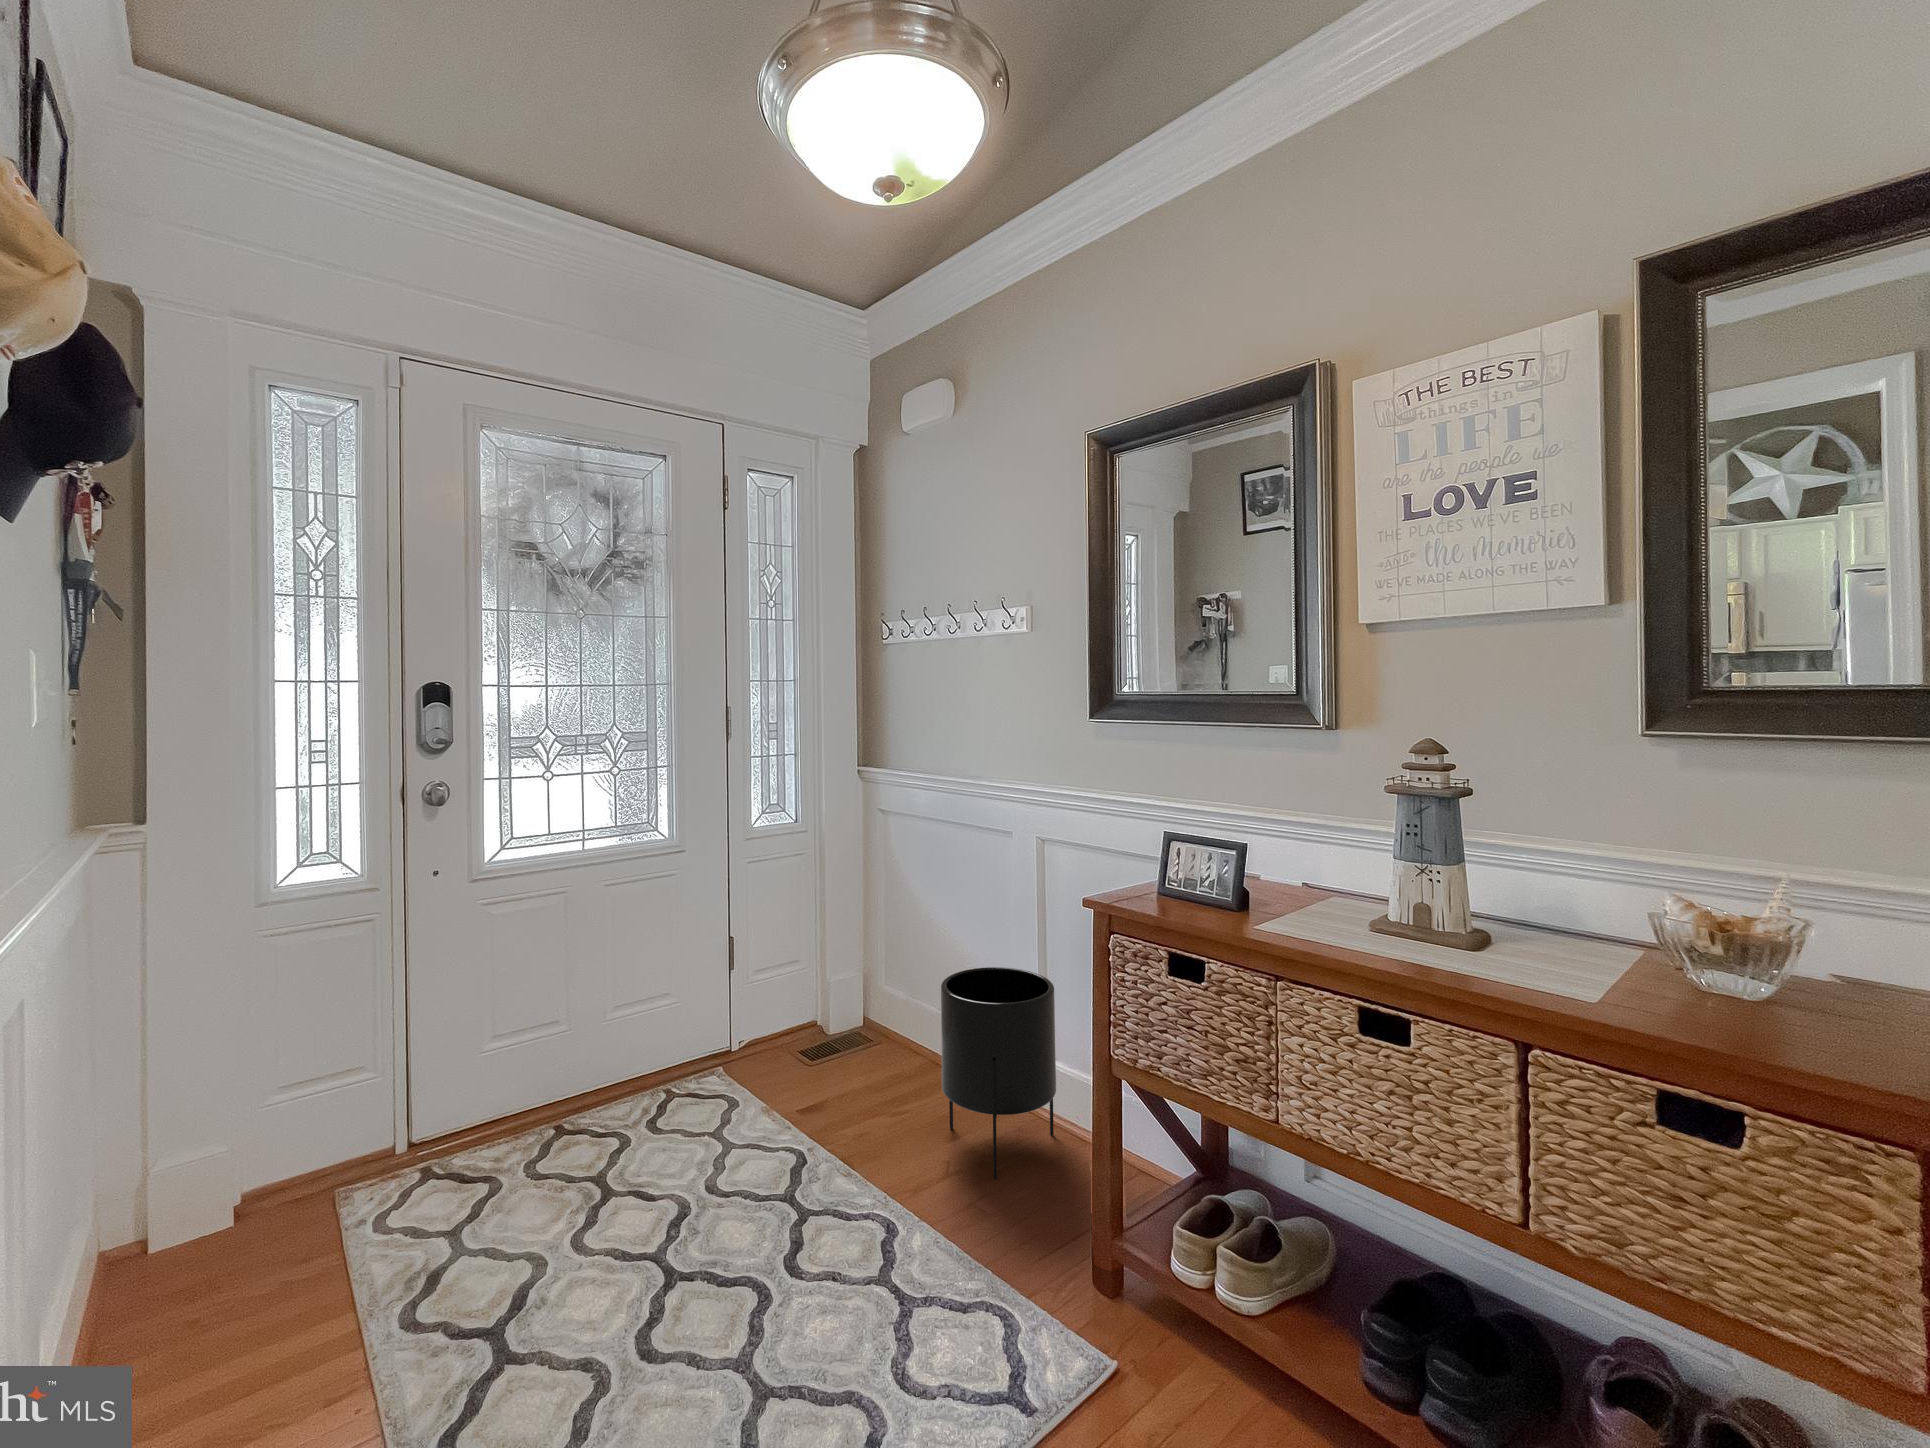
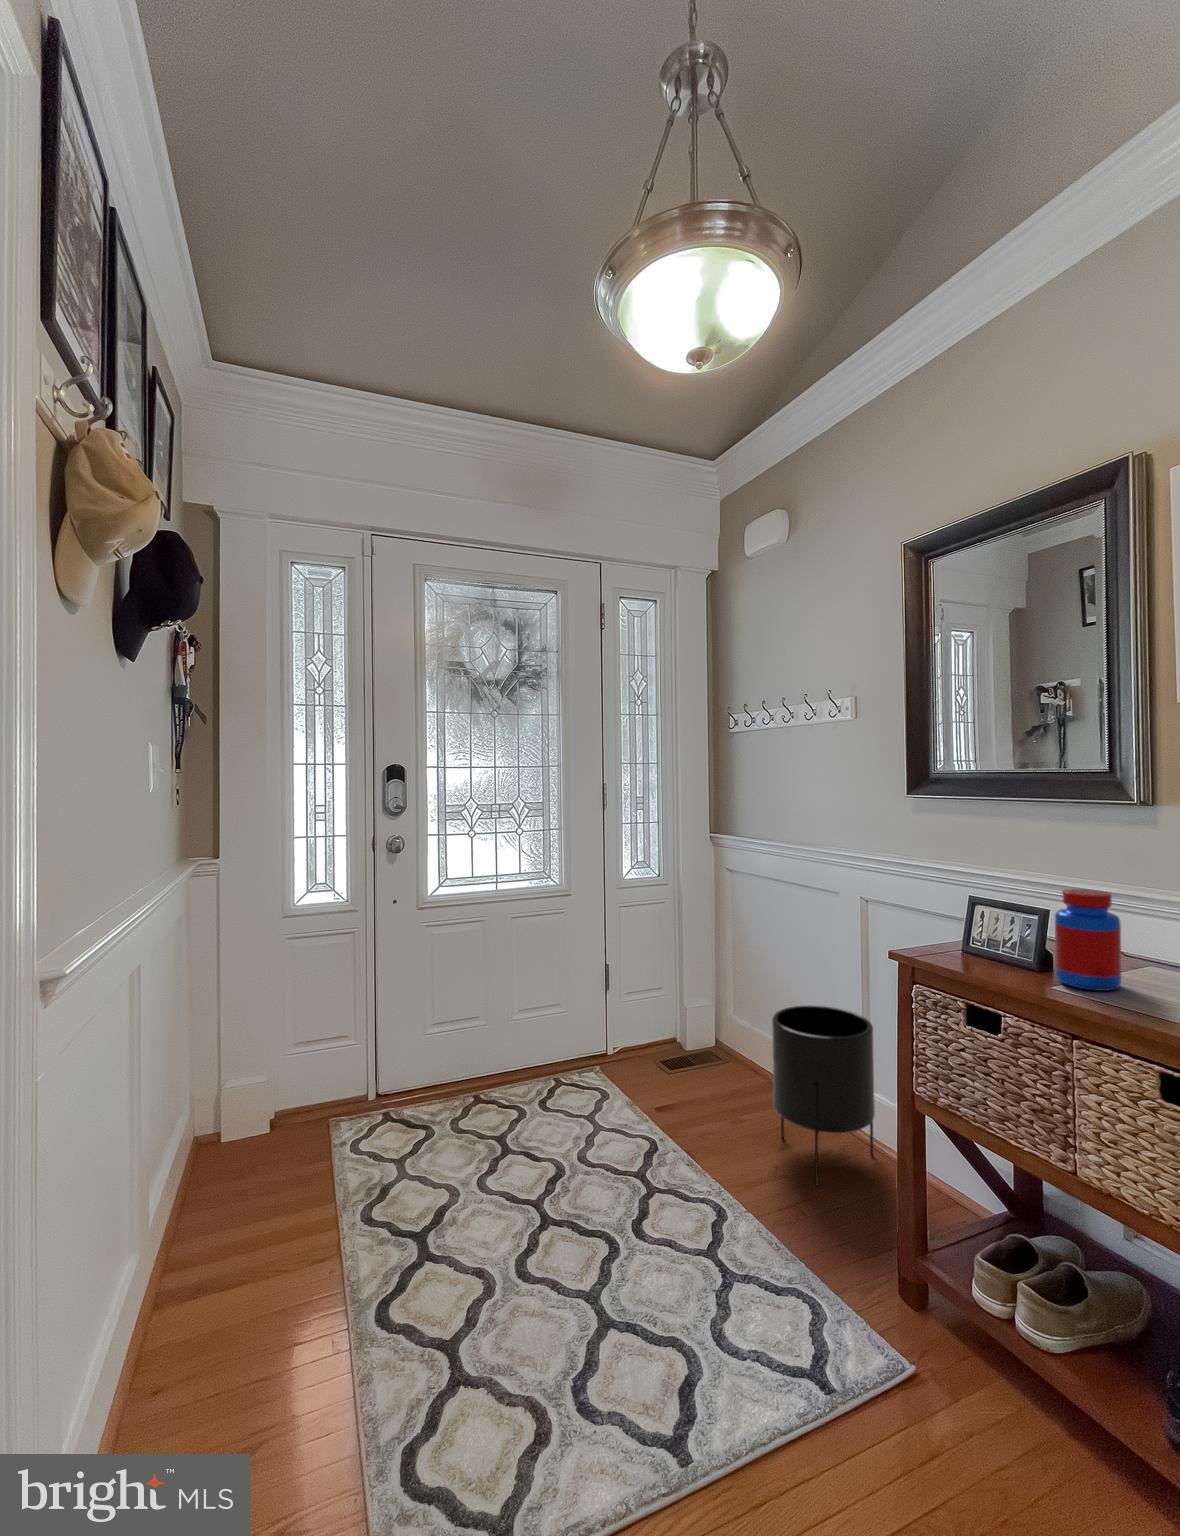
jar: none [1256,819,1319,926] -> present [1055,889,1121,991]

